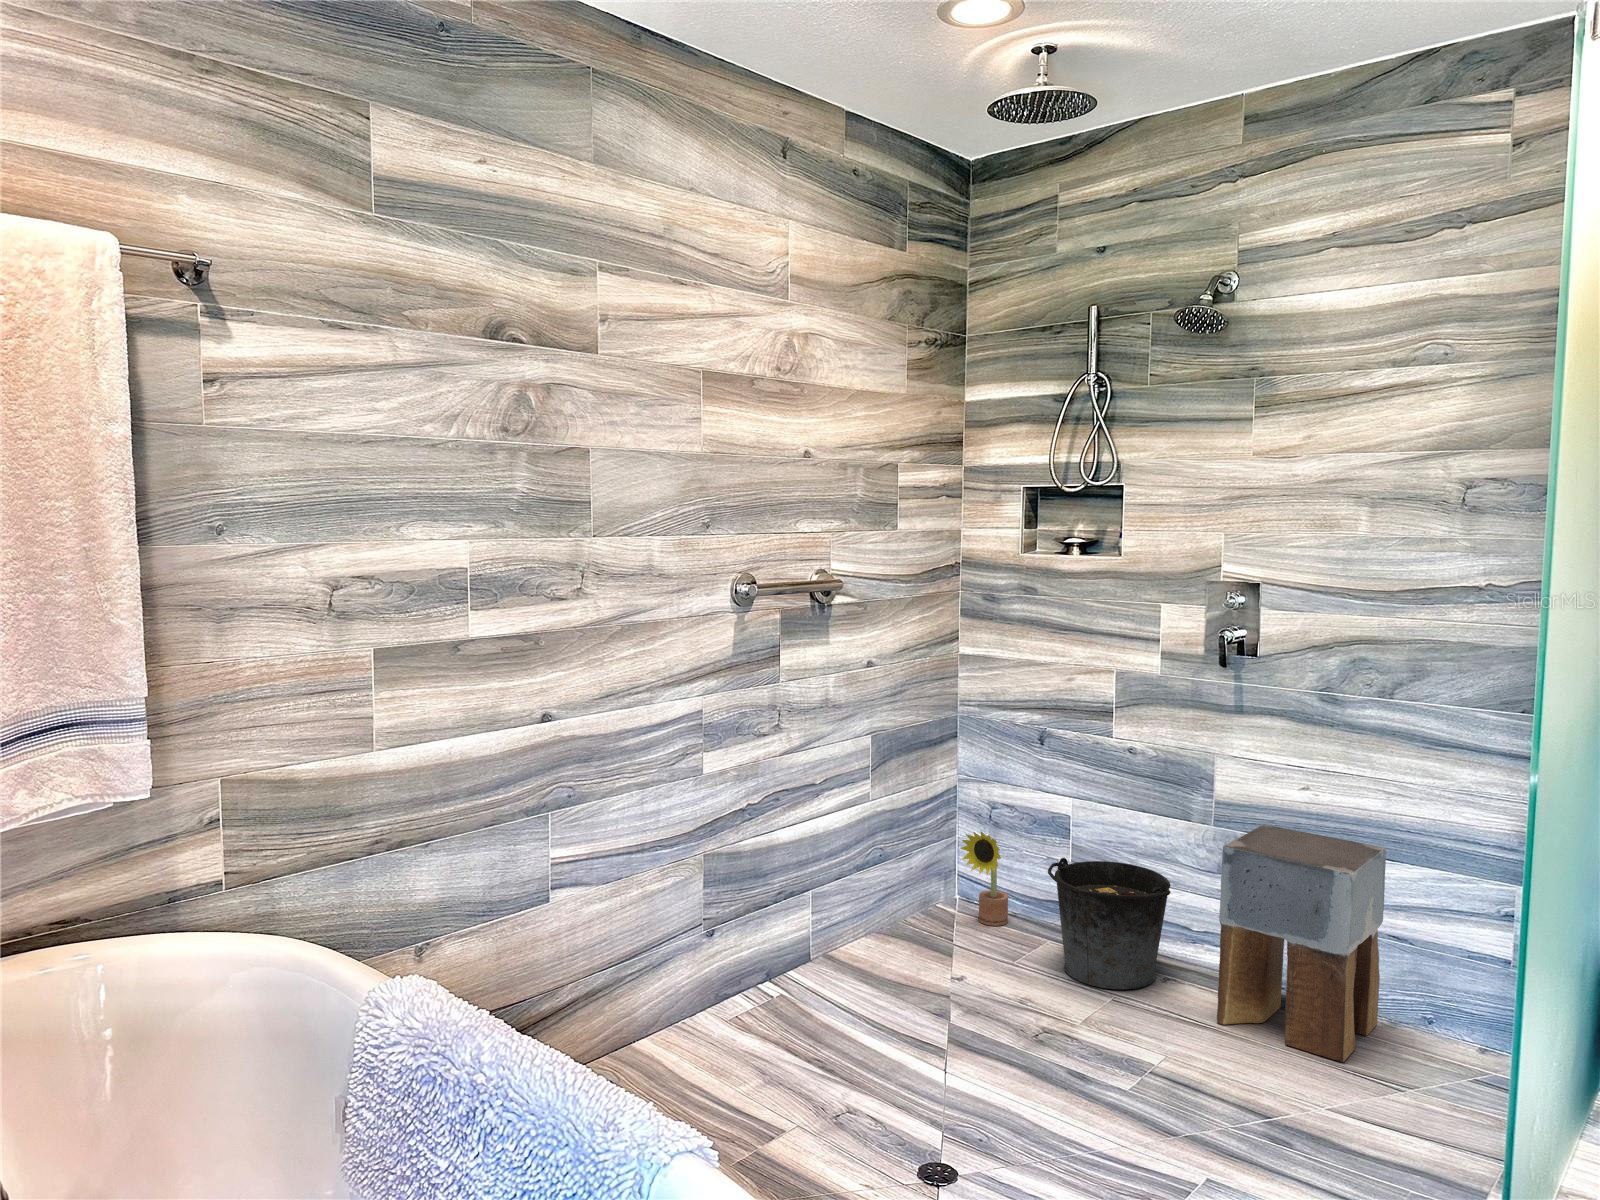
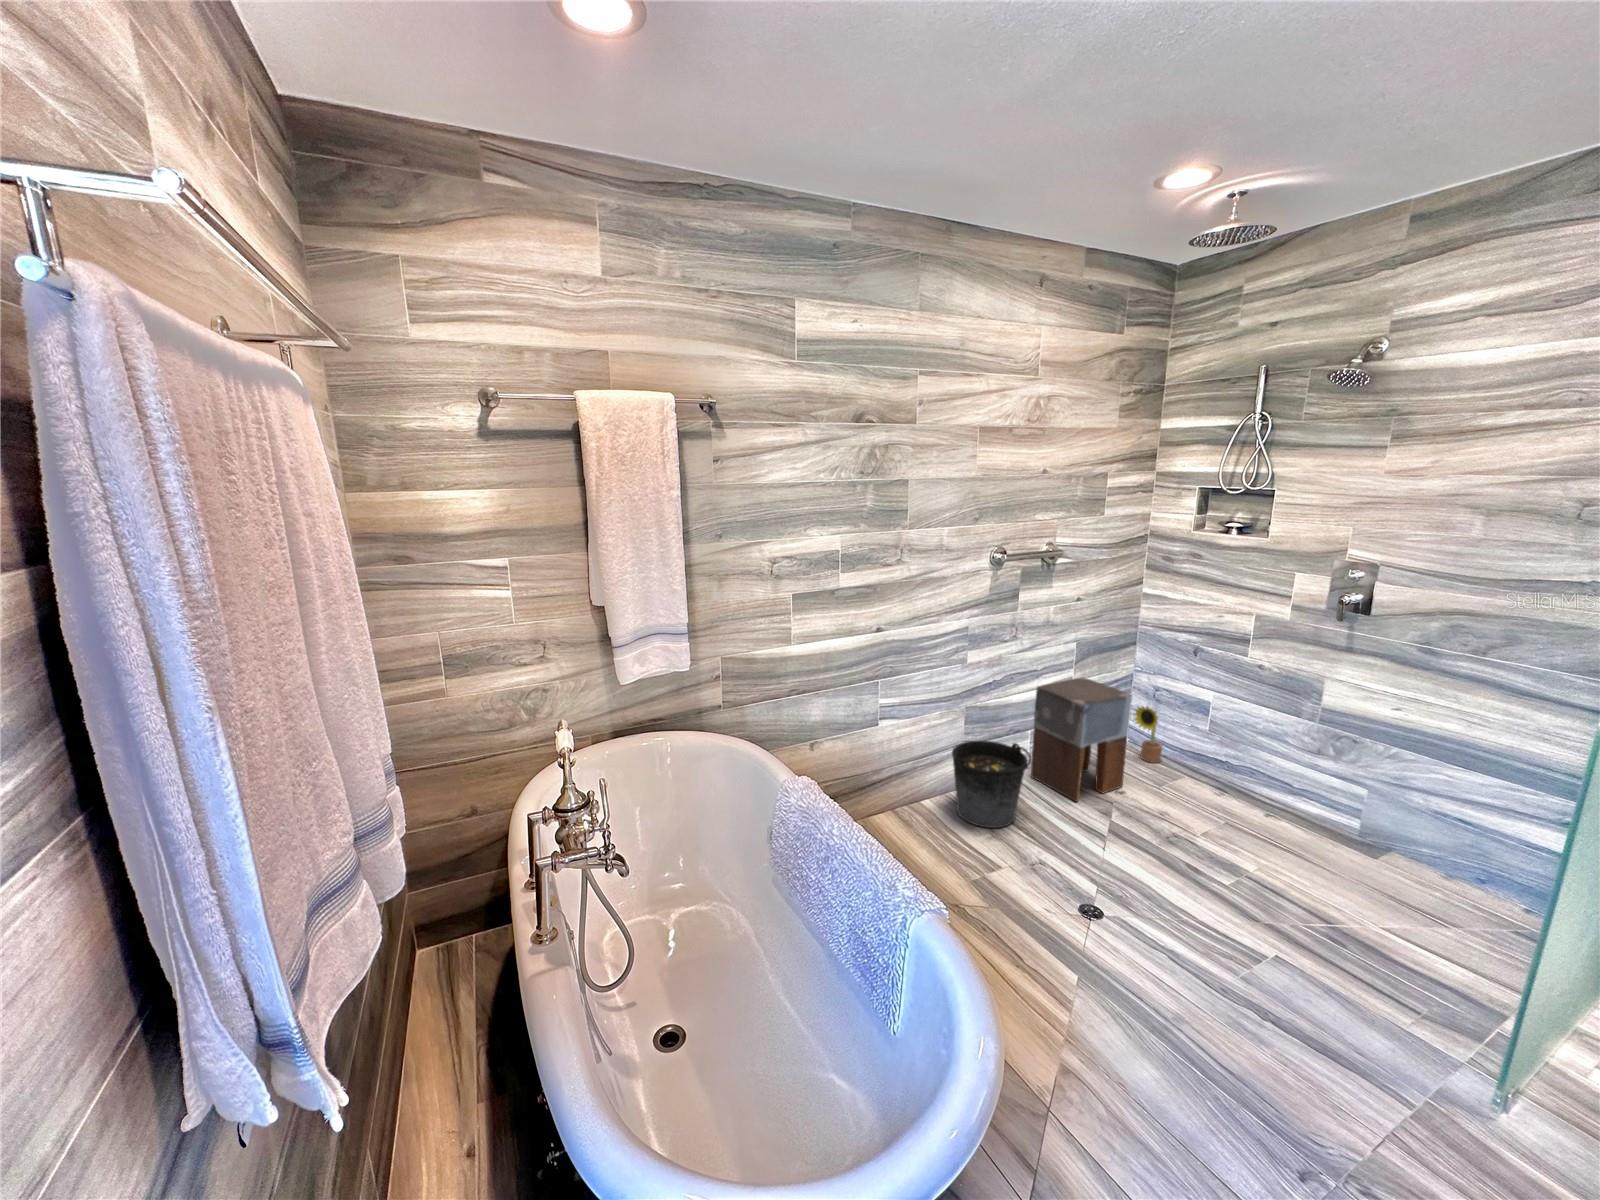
stool: present [1217,825,1386,1062] -> present [1031,677,1132,802]
bucket: present [1048,858,1171,989] -> present [952,741,1031,828]

